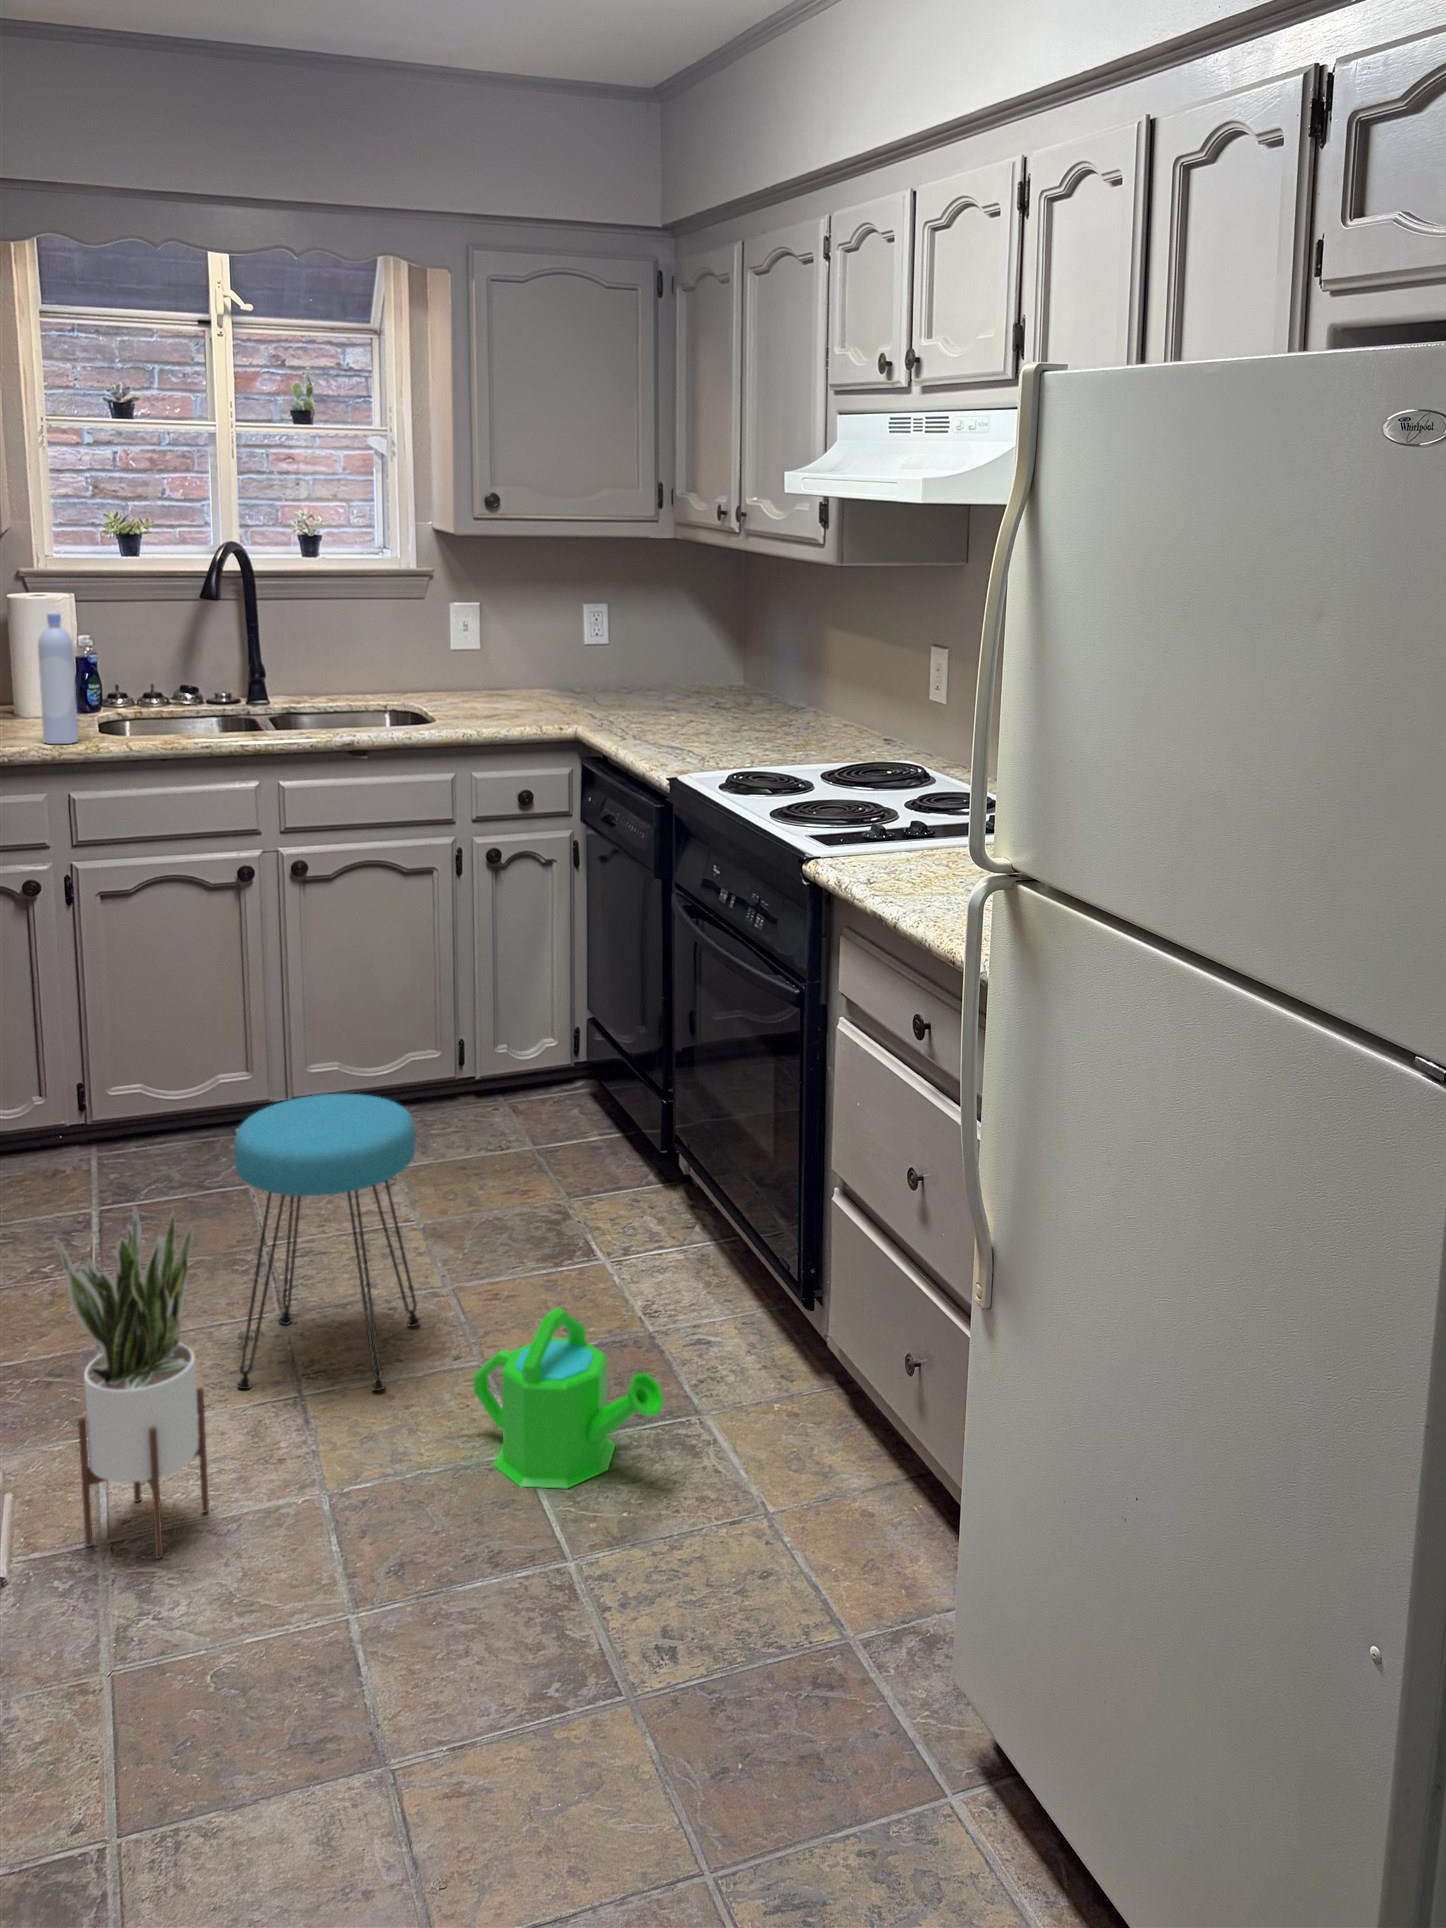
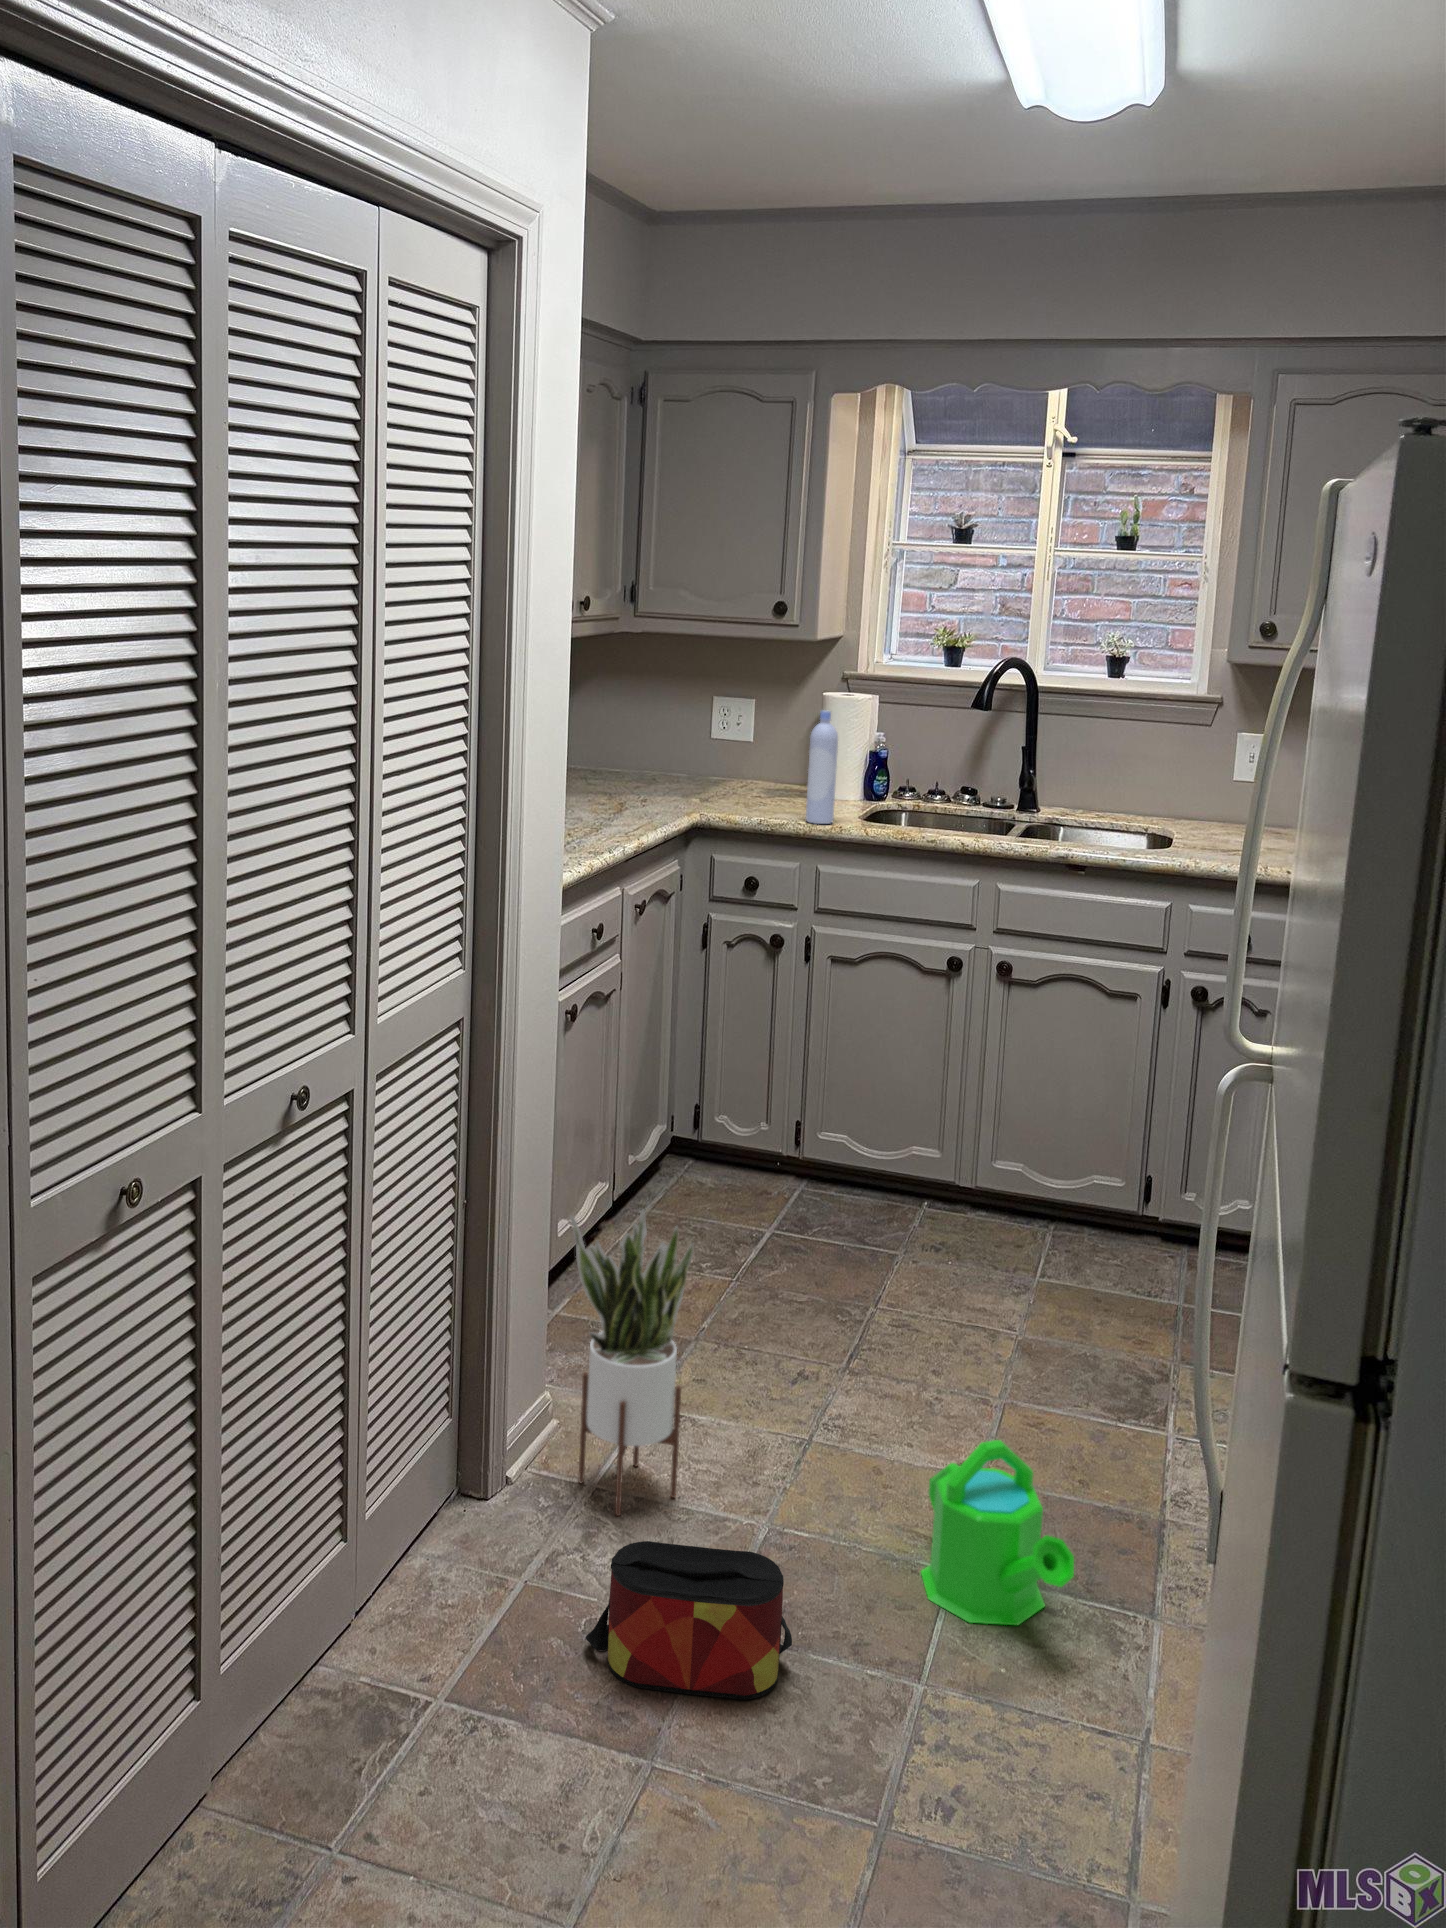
stool: present [234,1094,420,1391] -> none [768,1170,956,1463]
bag: none [233,1510,451,1712] -> present [585,1541,792,1700]

